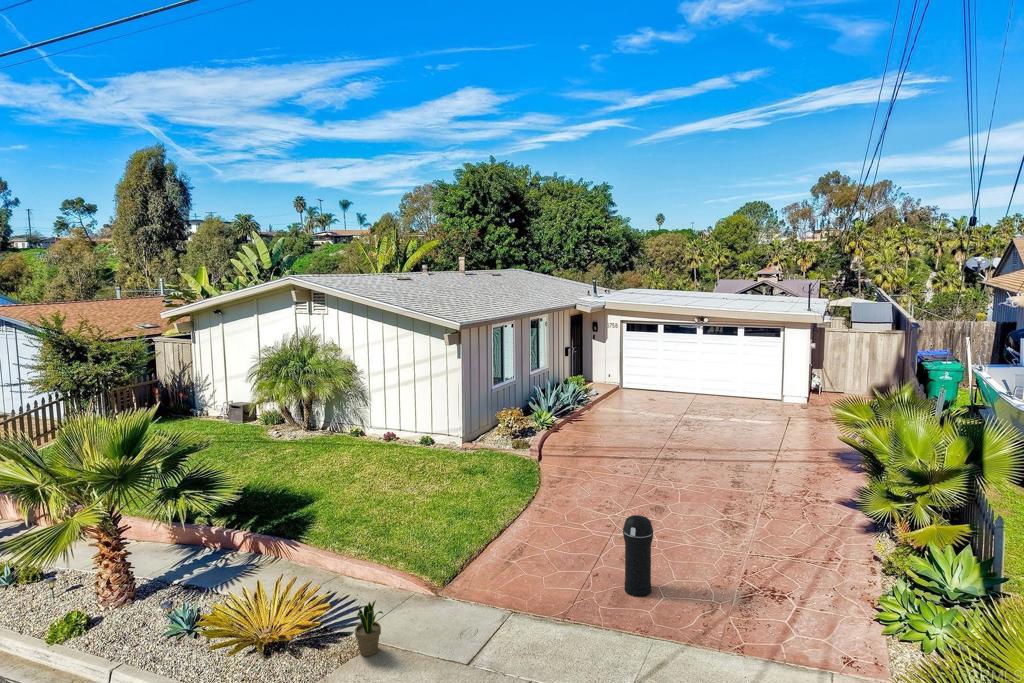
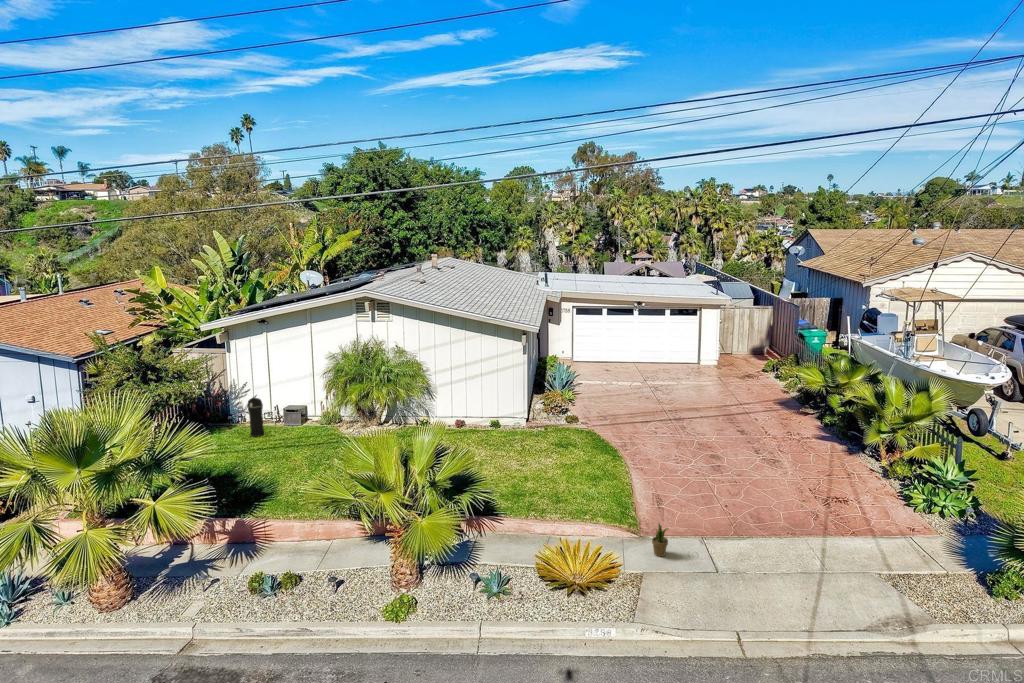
trash can: present [623,515,653,597] -> present [247,398,264,437]

